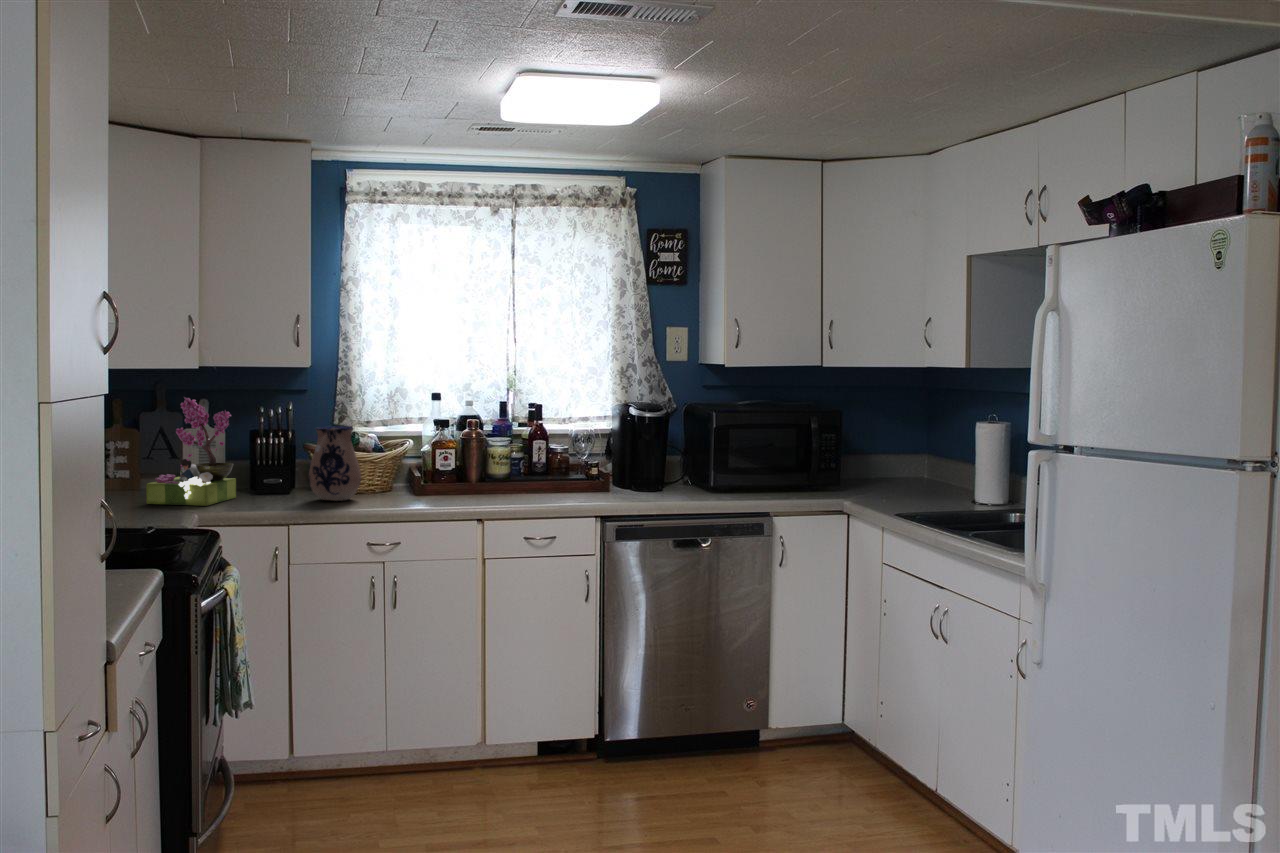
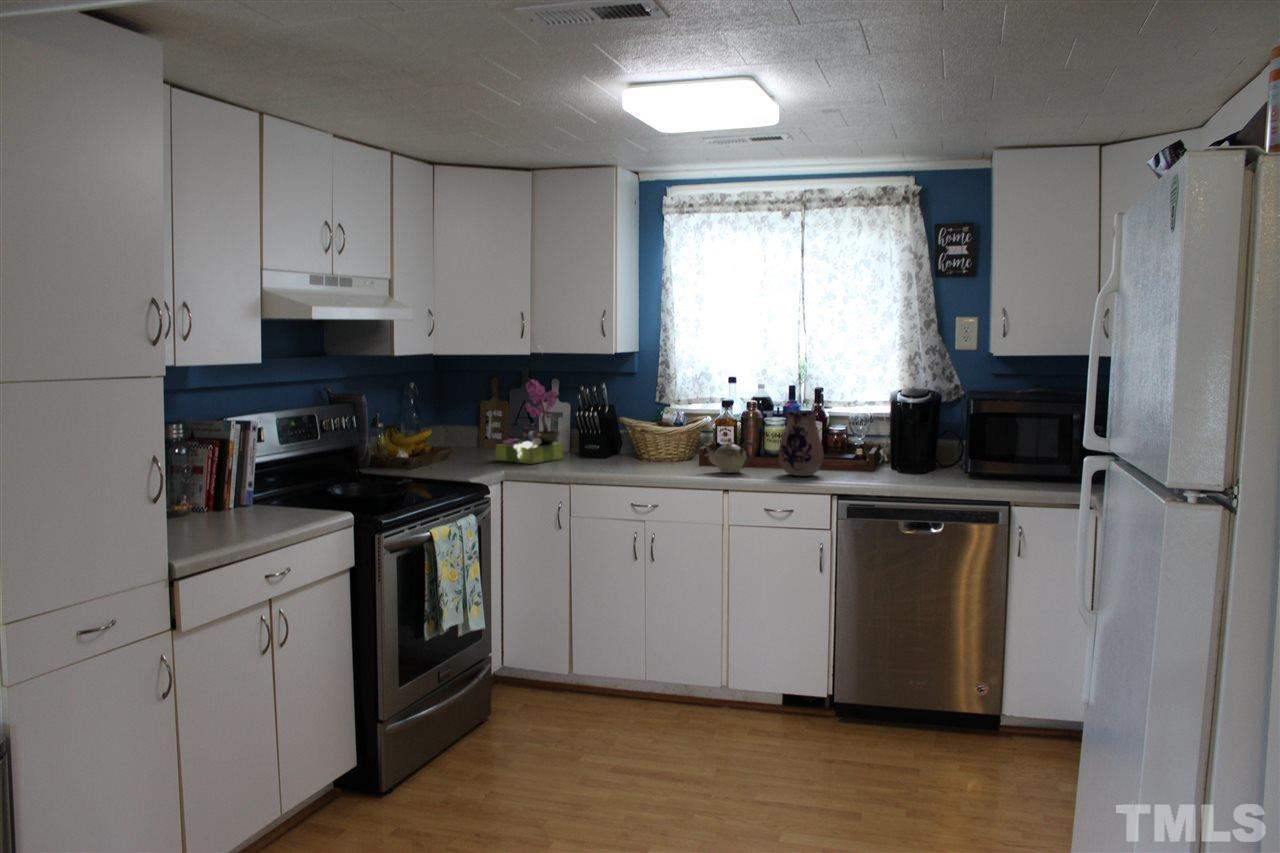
ceramic pitcher: present [309,426,361,501] -> present [779,410,824,476]
teapot: none [435,462,499,503] -> present [702,438,754,473]

